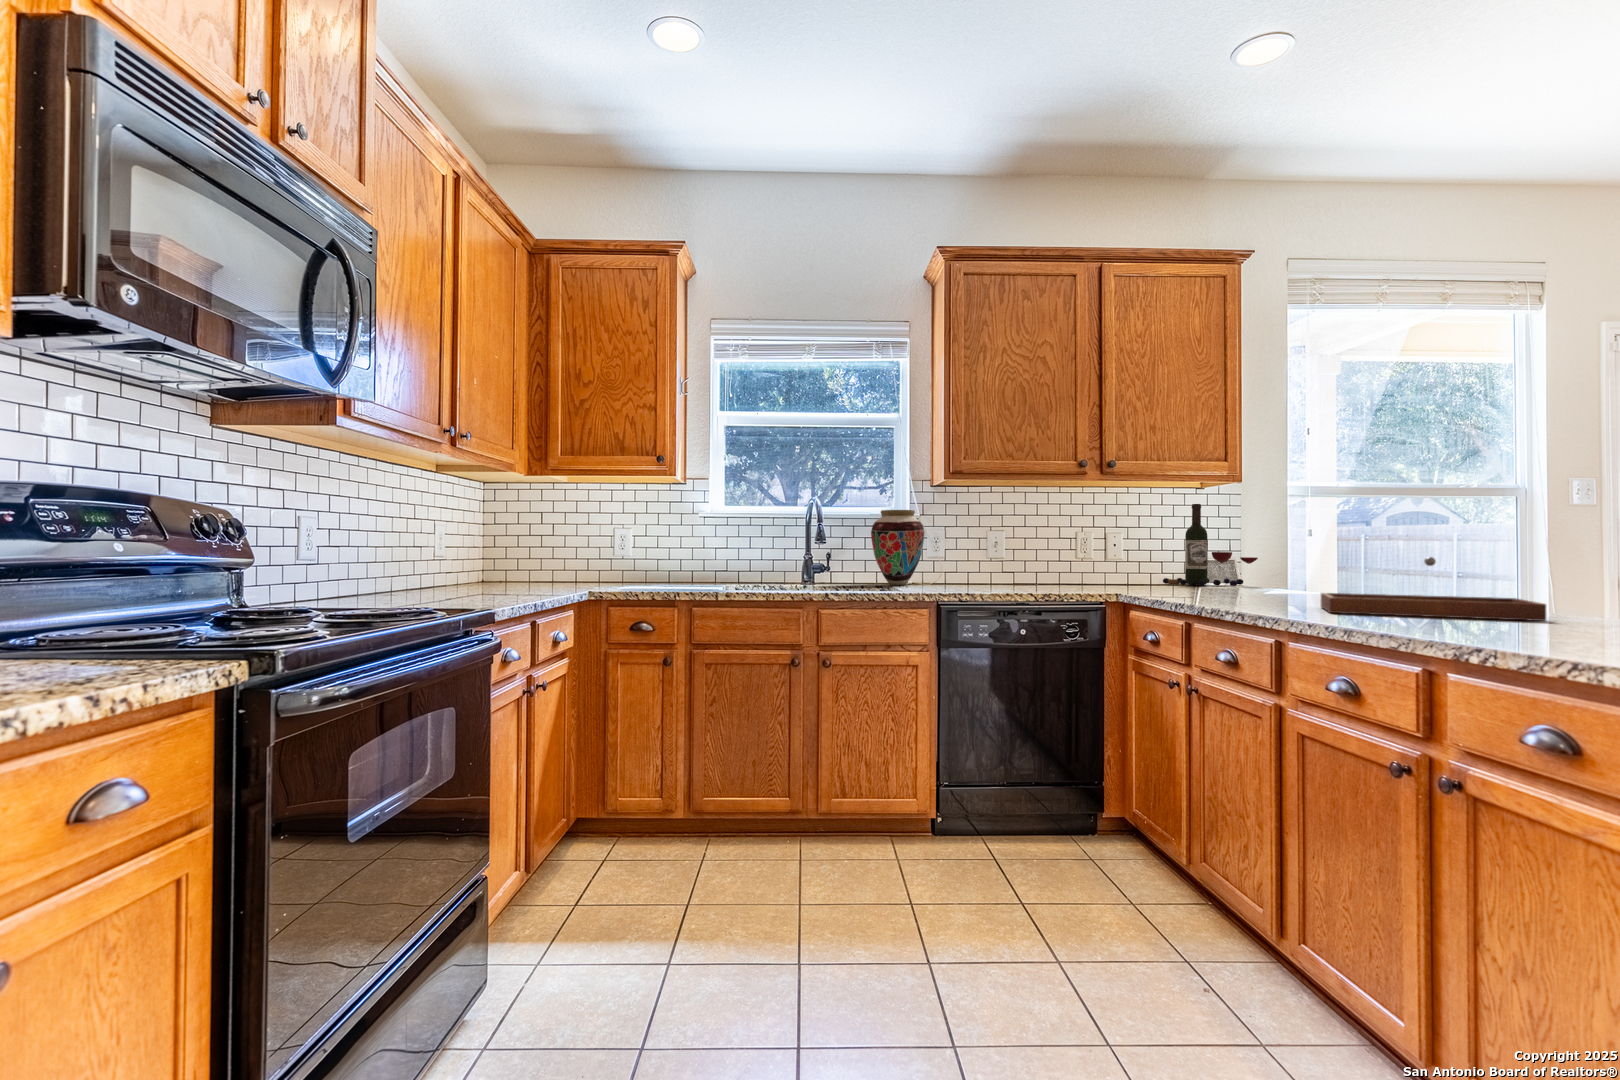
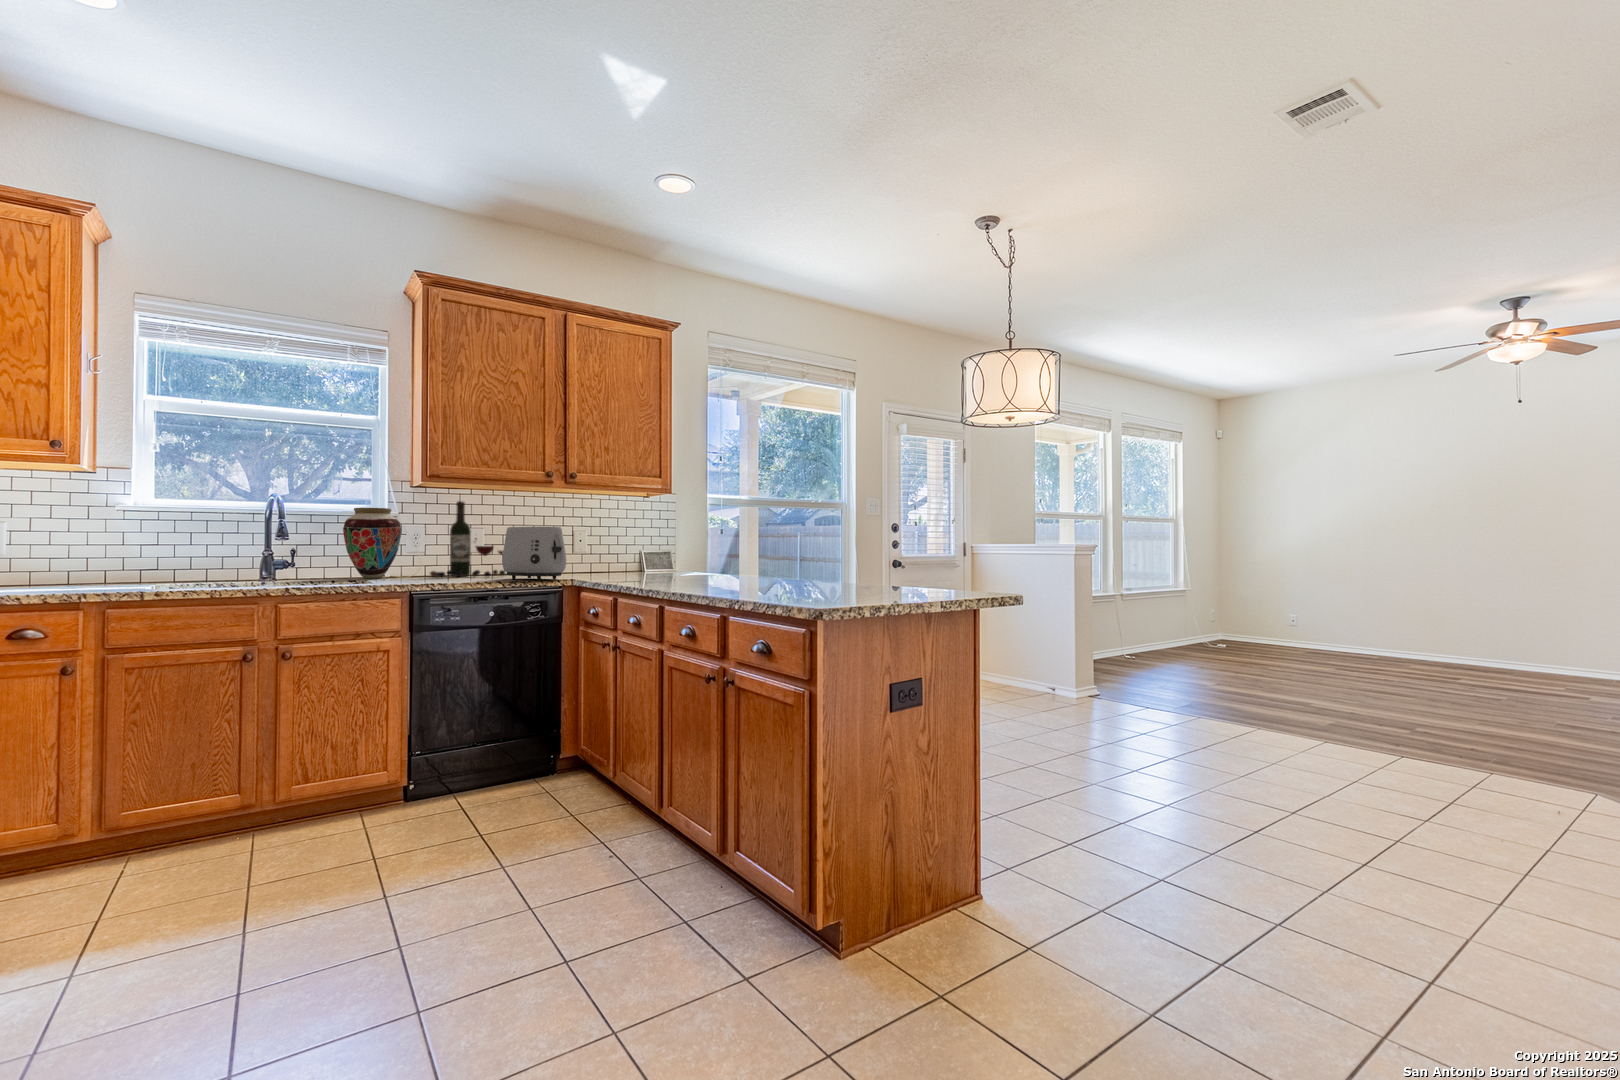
wine bottle: present [1163,504,1258,586] -> present [430,501,505,577]
toaster: none [1033,528,1113,594] -> present [502,527,566,580]
tray: present [1321,557,1546,621] -> none [696,547,806,586]

